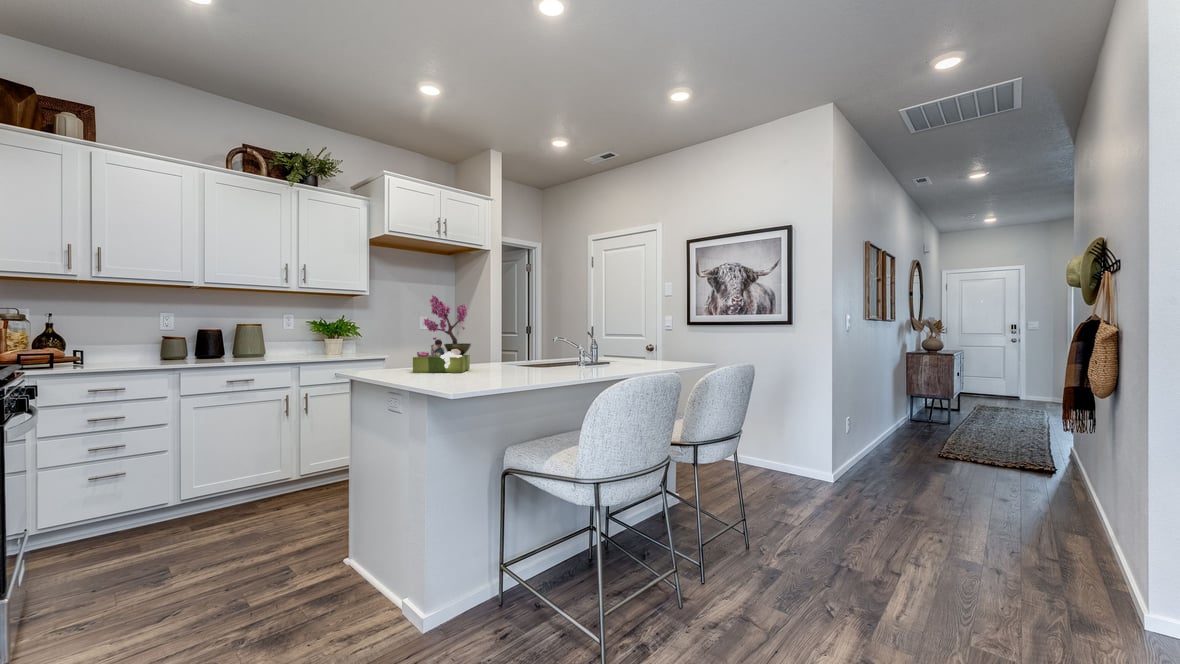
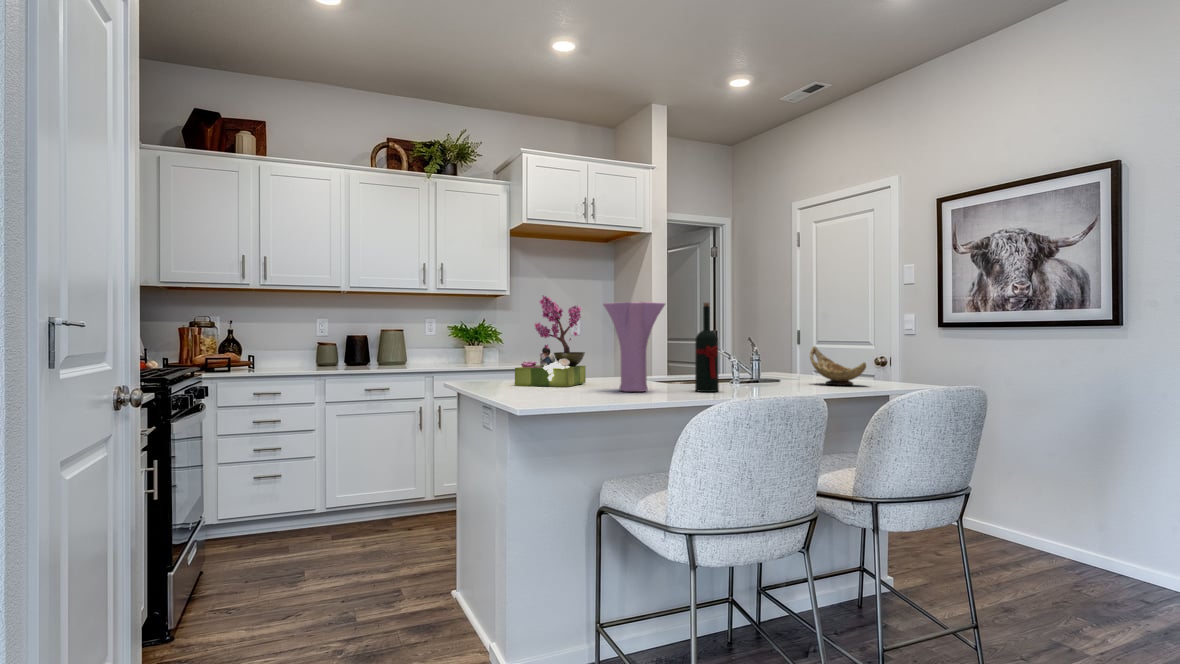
vase: none [502,302,551,375] -> present [603,302,665,392]
wine bottle: none [571,304,590,373] -> present [695,303,719,392]
decorative bowl: none [633,338,673,366] -> present [810,346,866,386]

